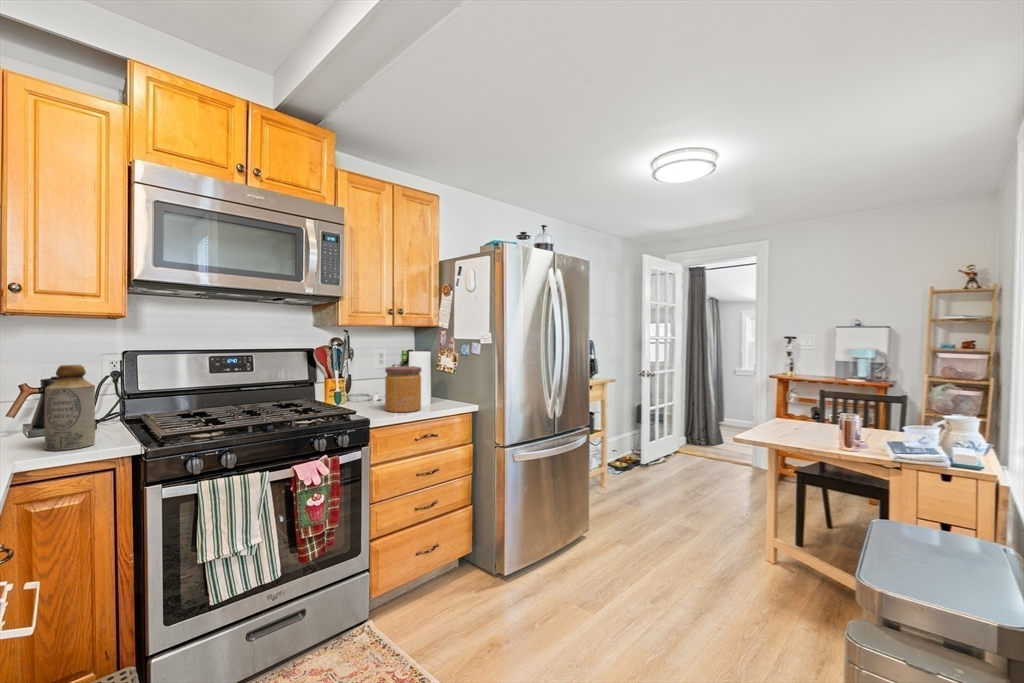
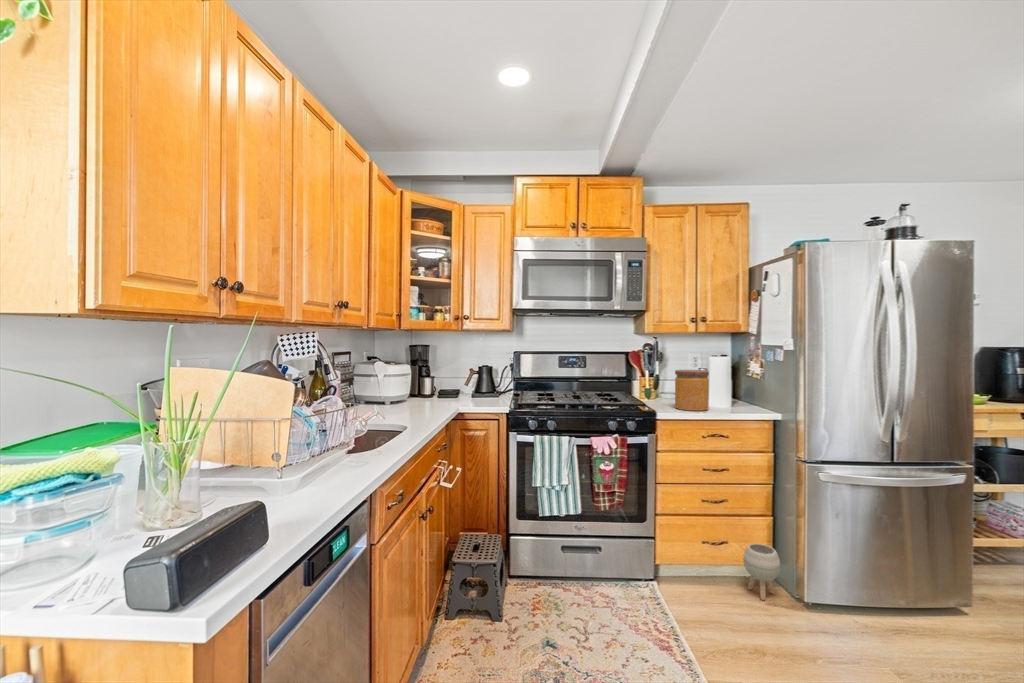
bottle: present [44,365,95,451] -> none [472,358,492,404]
planter: none [454,533,486,589] -> present [743,544,780,600]

